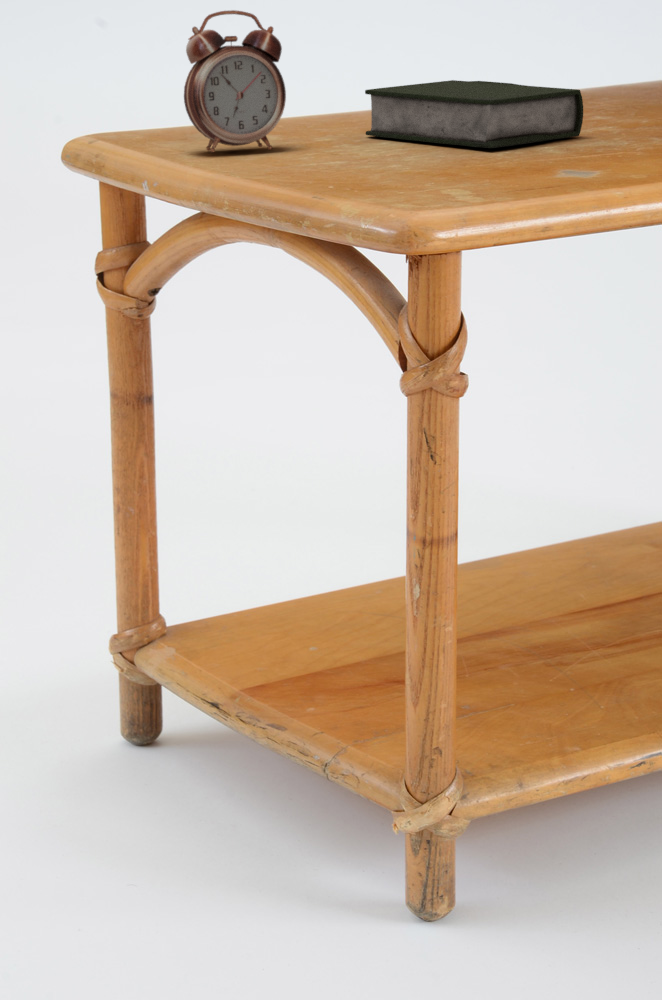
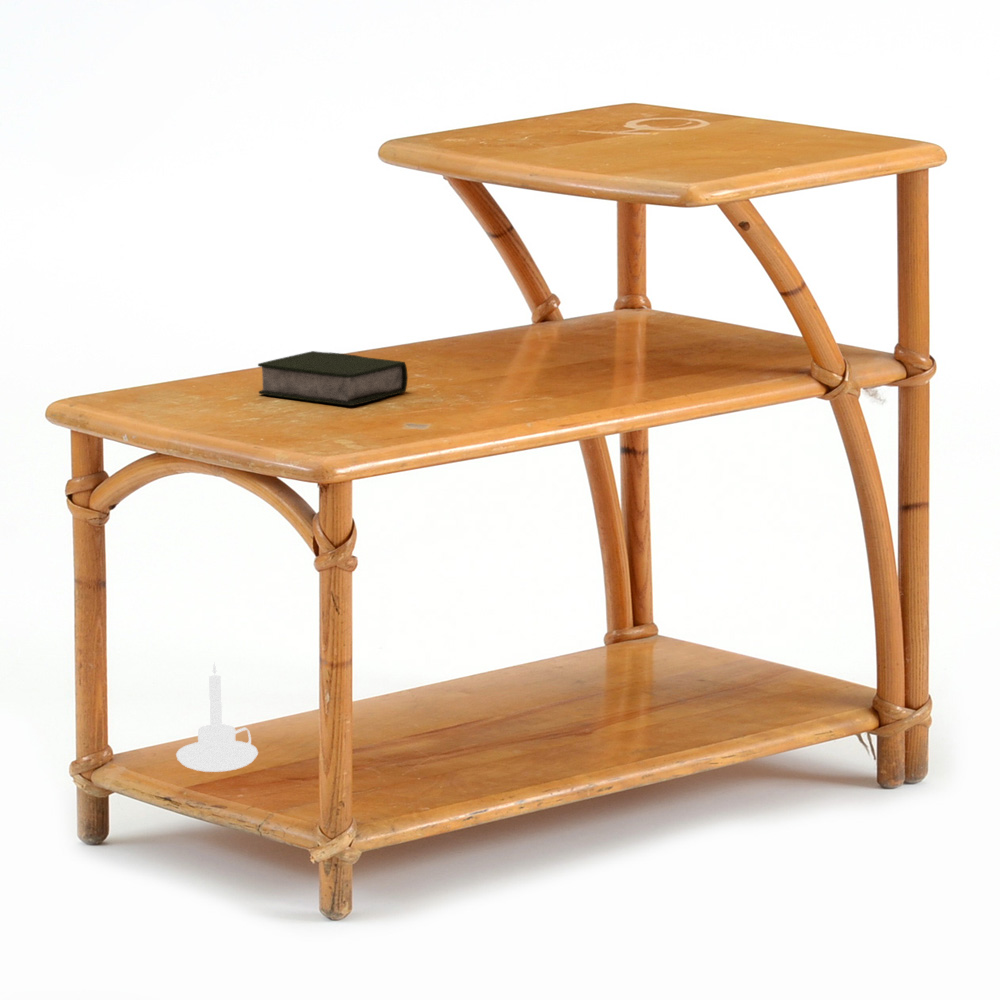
alarm clock: present [184,10,286,152] -> none [142,318,211,413]
candle holder: none [248,513,358,666] -> present [176,663,258,772]

